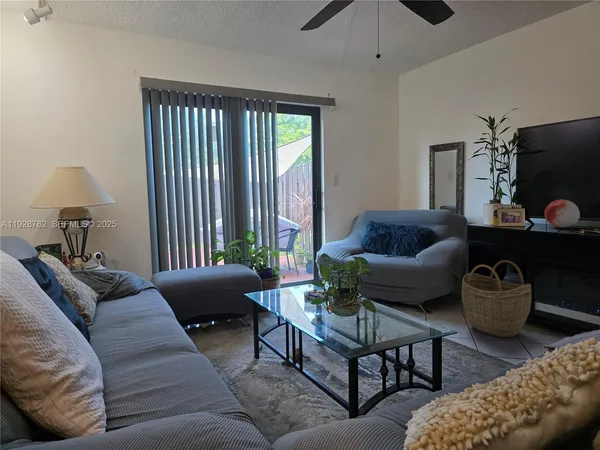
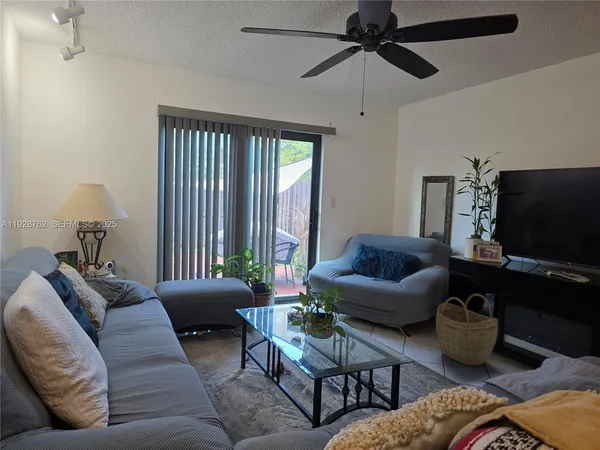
decorative orb: present [545,200,580,228] -> none [516,242,547,268]

